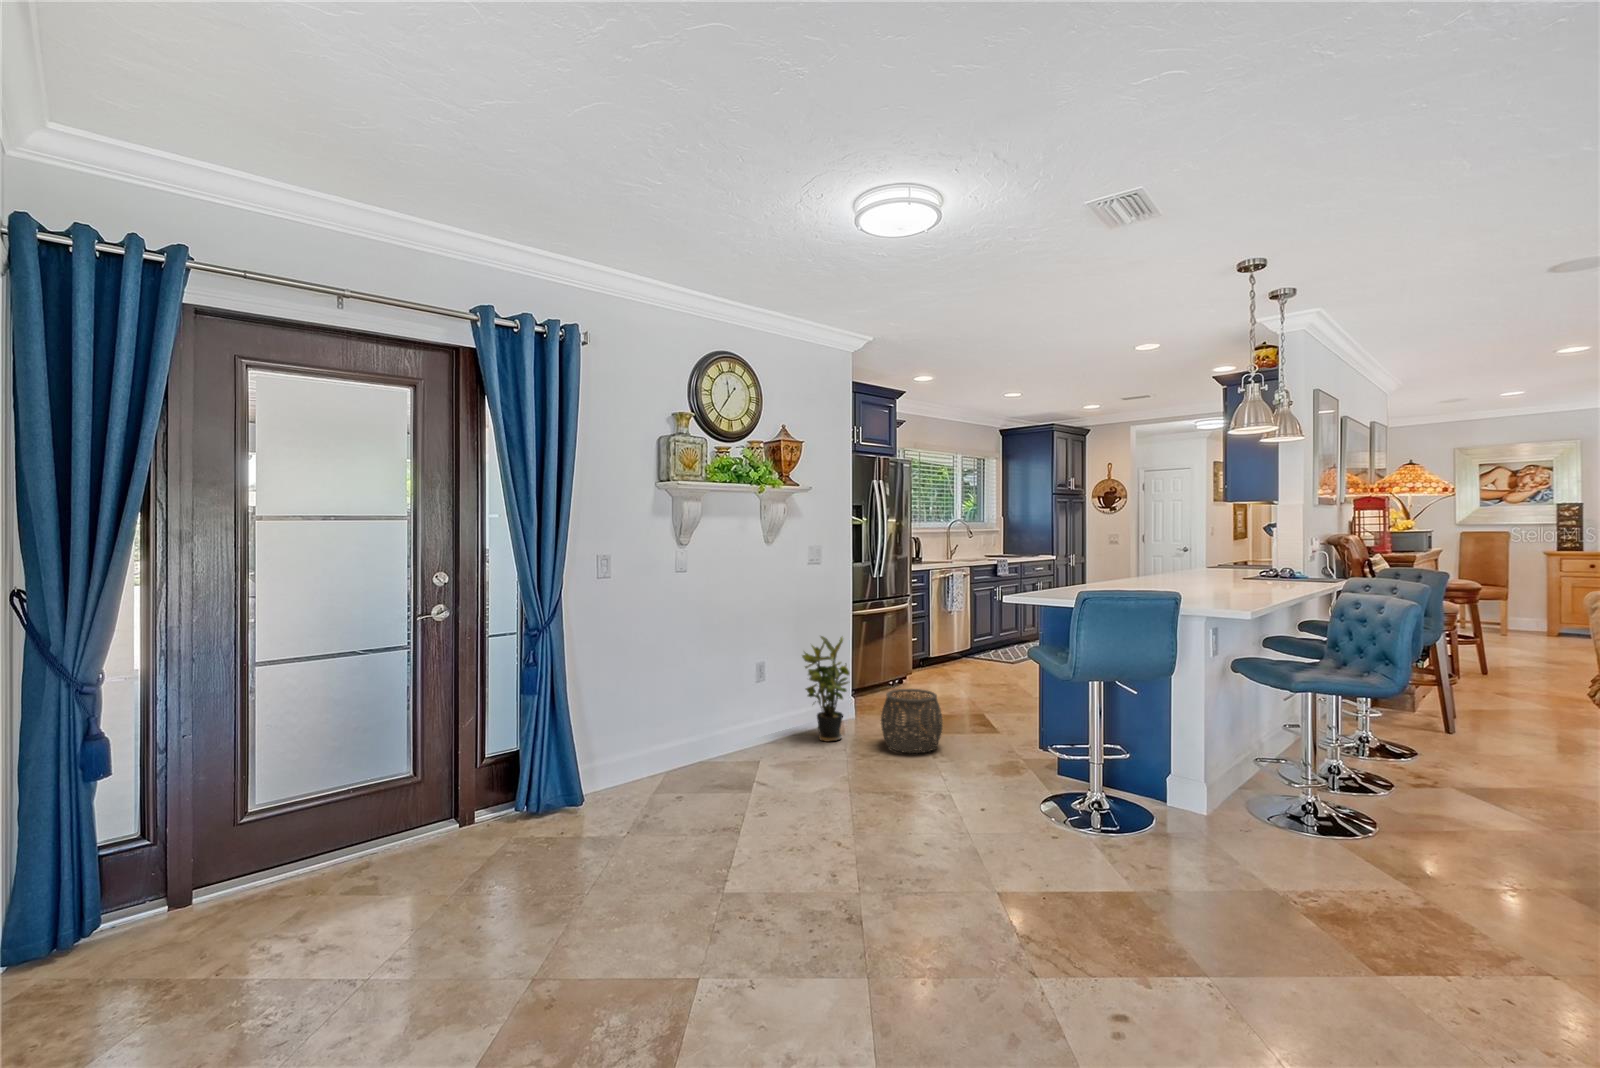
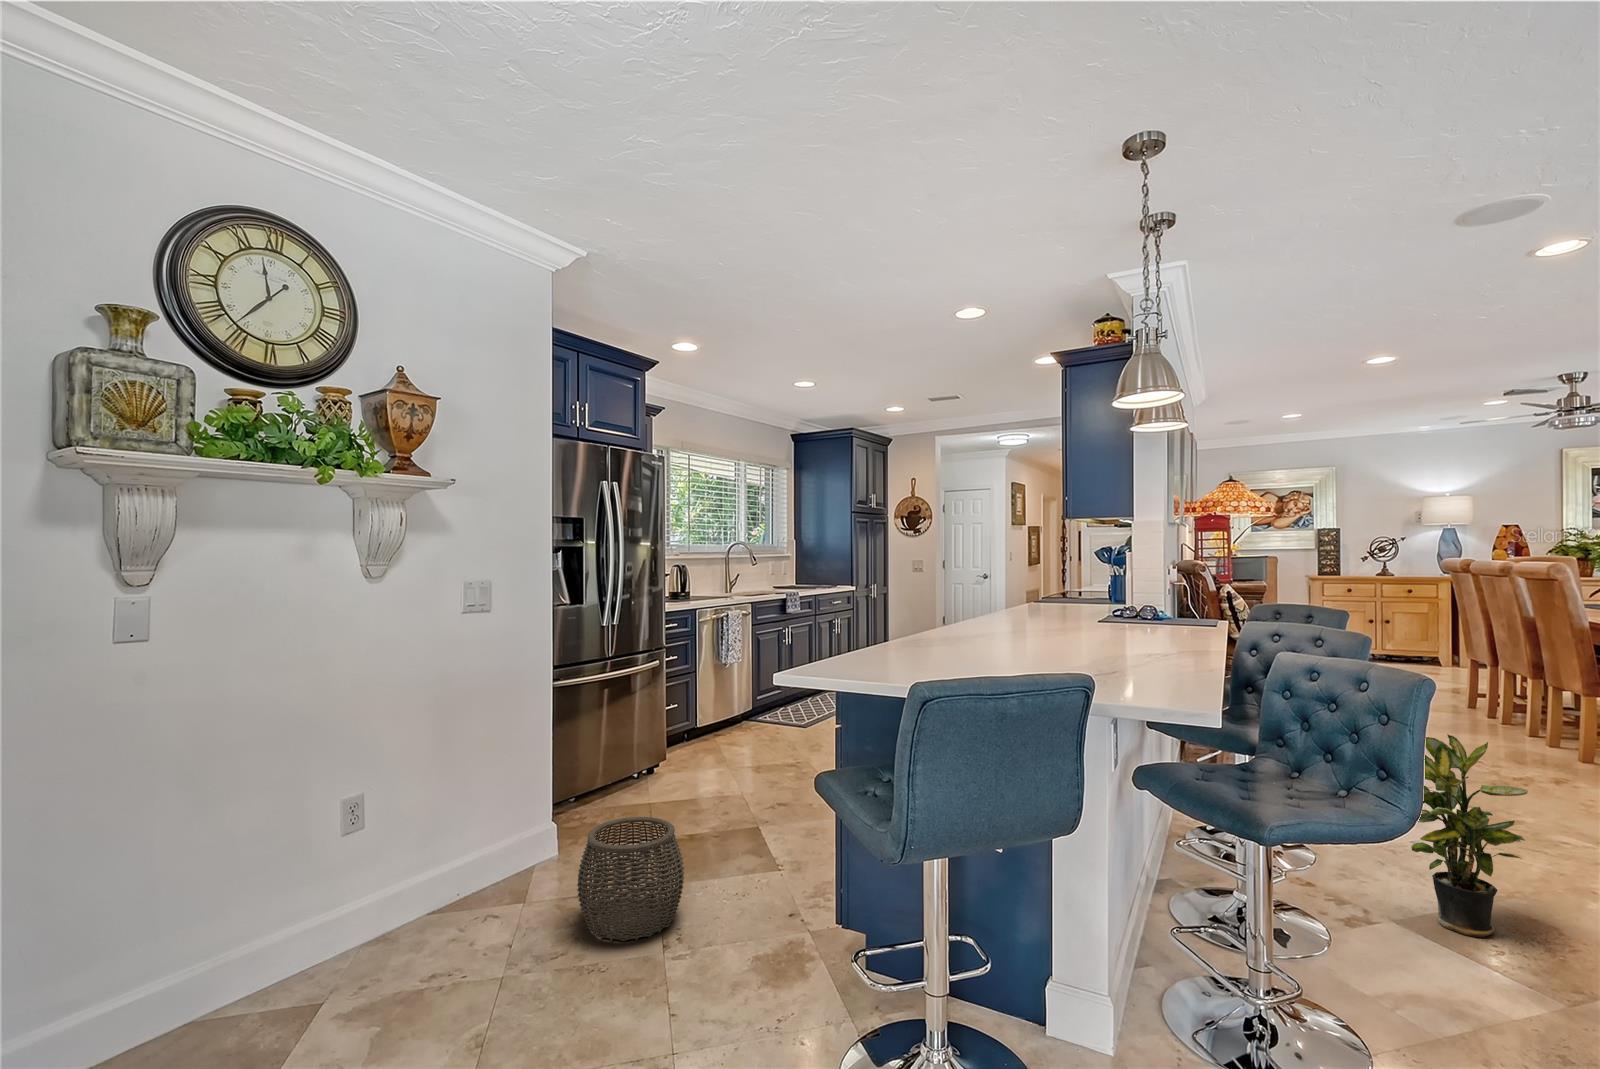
potted plant: present [802,636,850,742] -> present [1411,734,1528,938]

